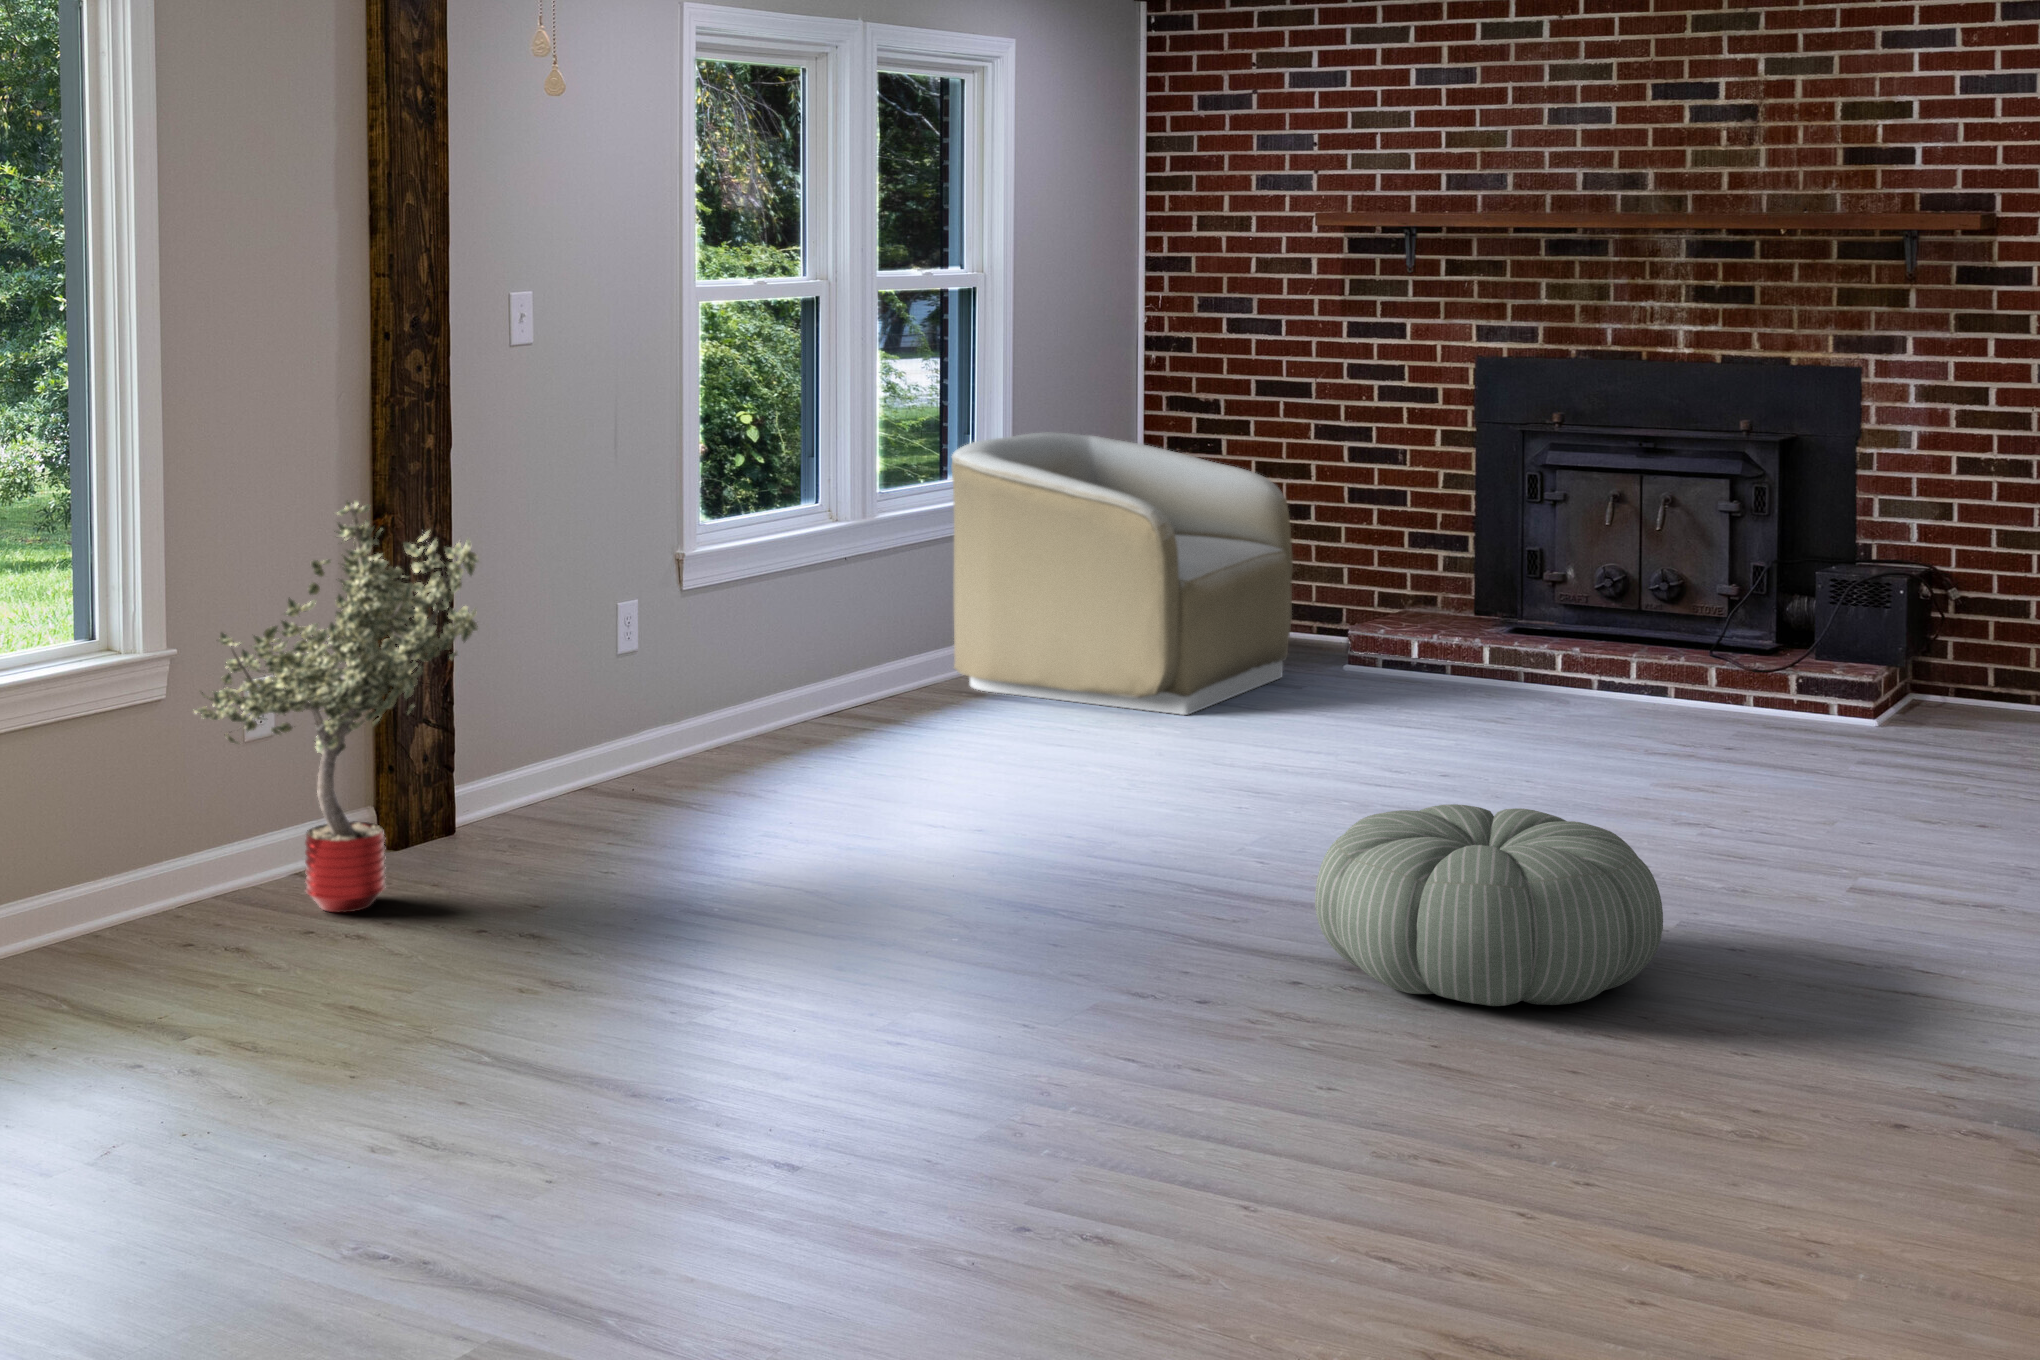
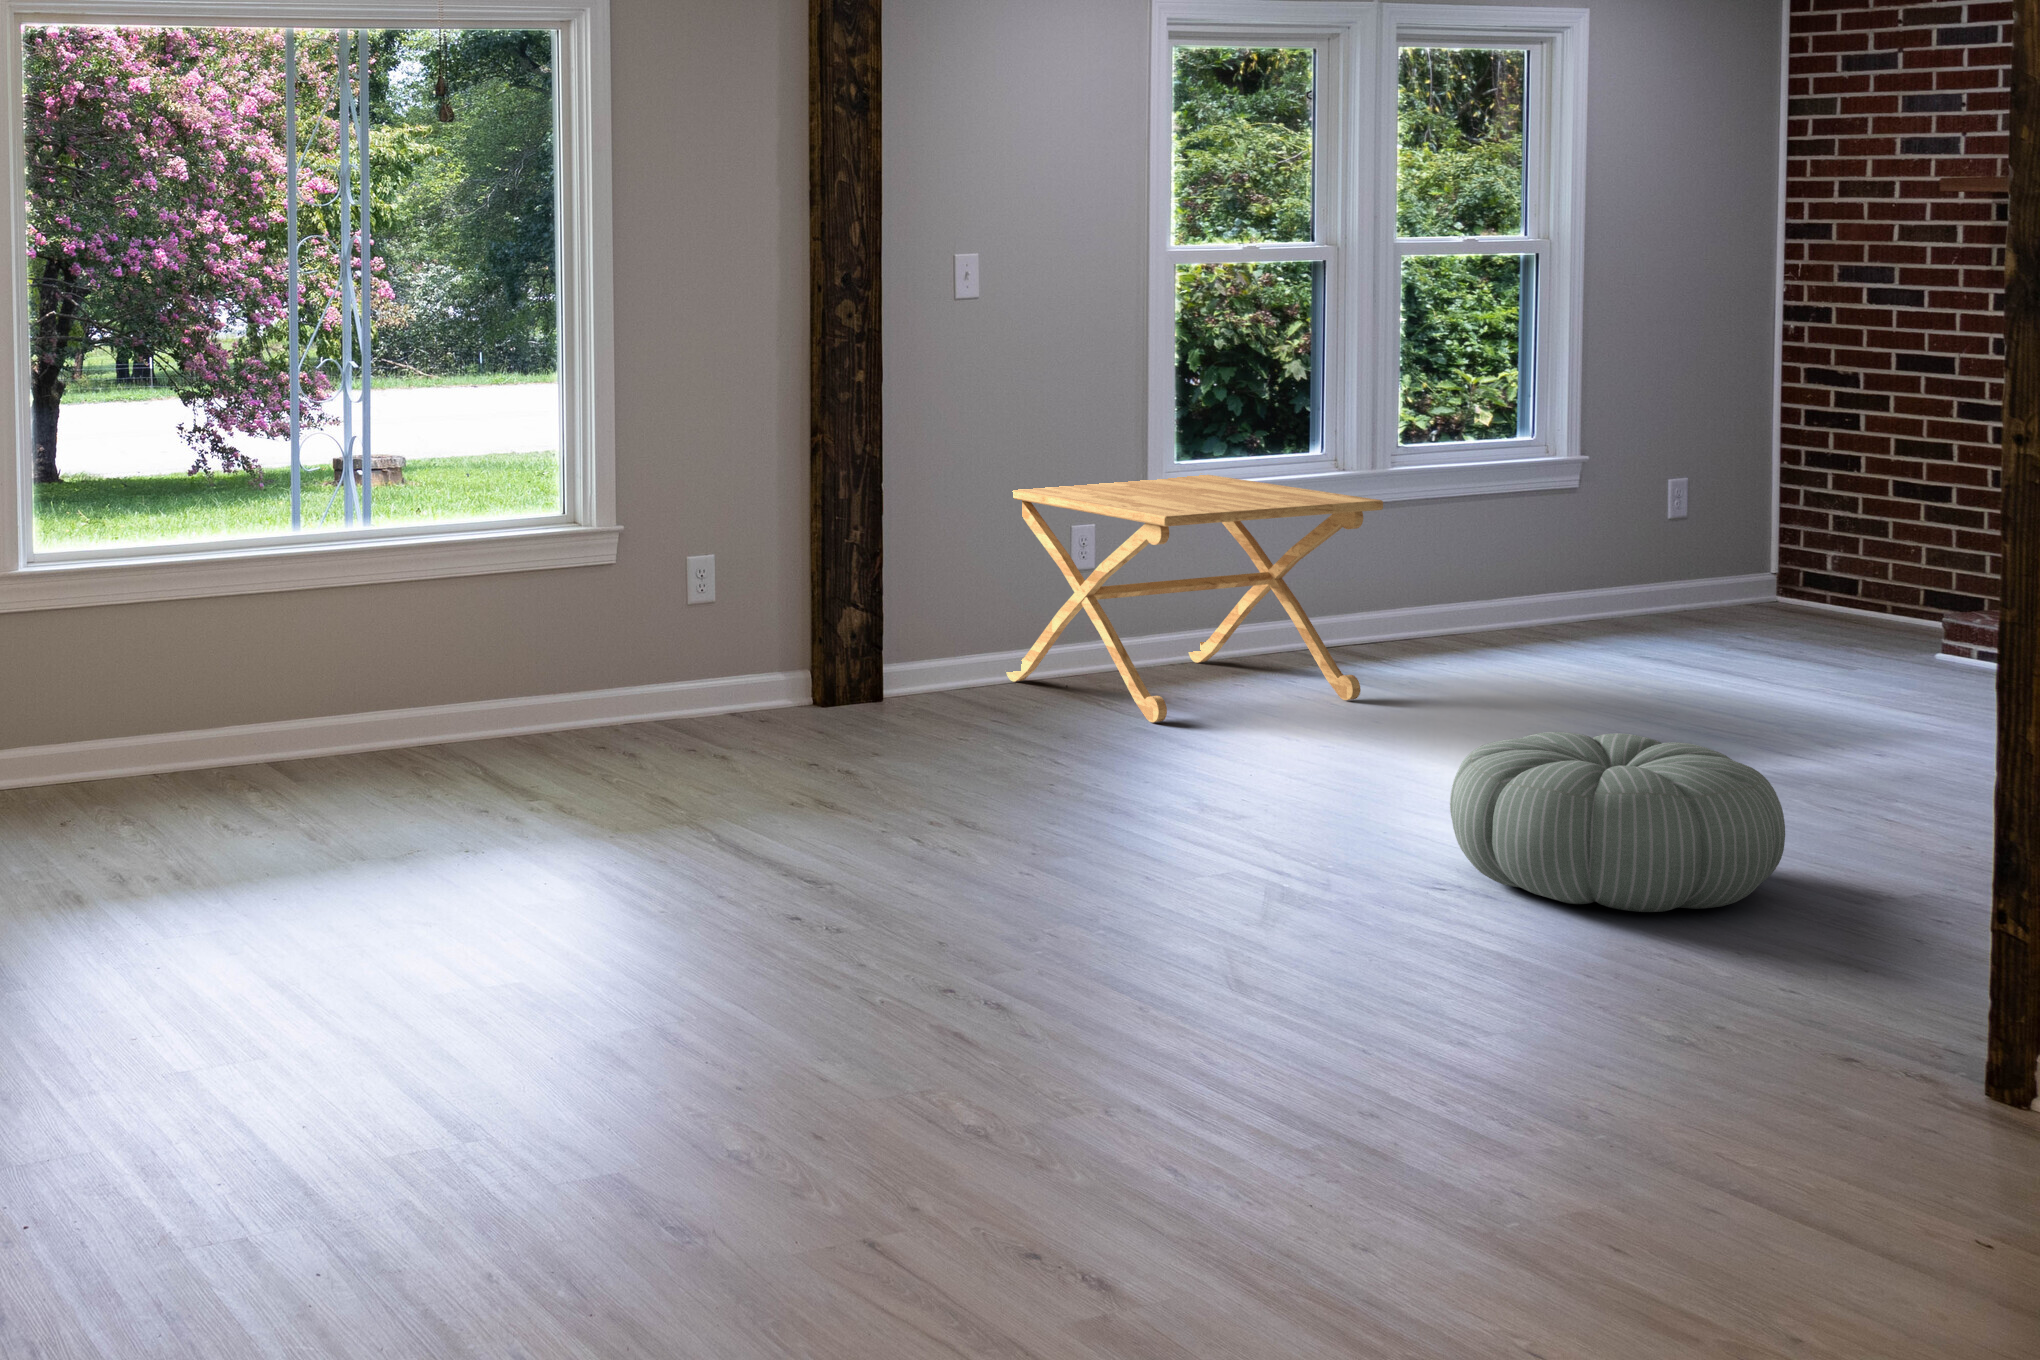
armchair: present [952,432,1293,715] -> none [1474,398,1862,676]
potted tree: present [193,501,479,912] -> none [620,413,865,728]
side table: none [552,537,986,835] -> present [1006,475,1383,722]

